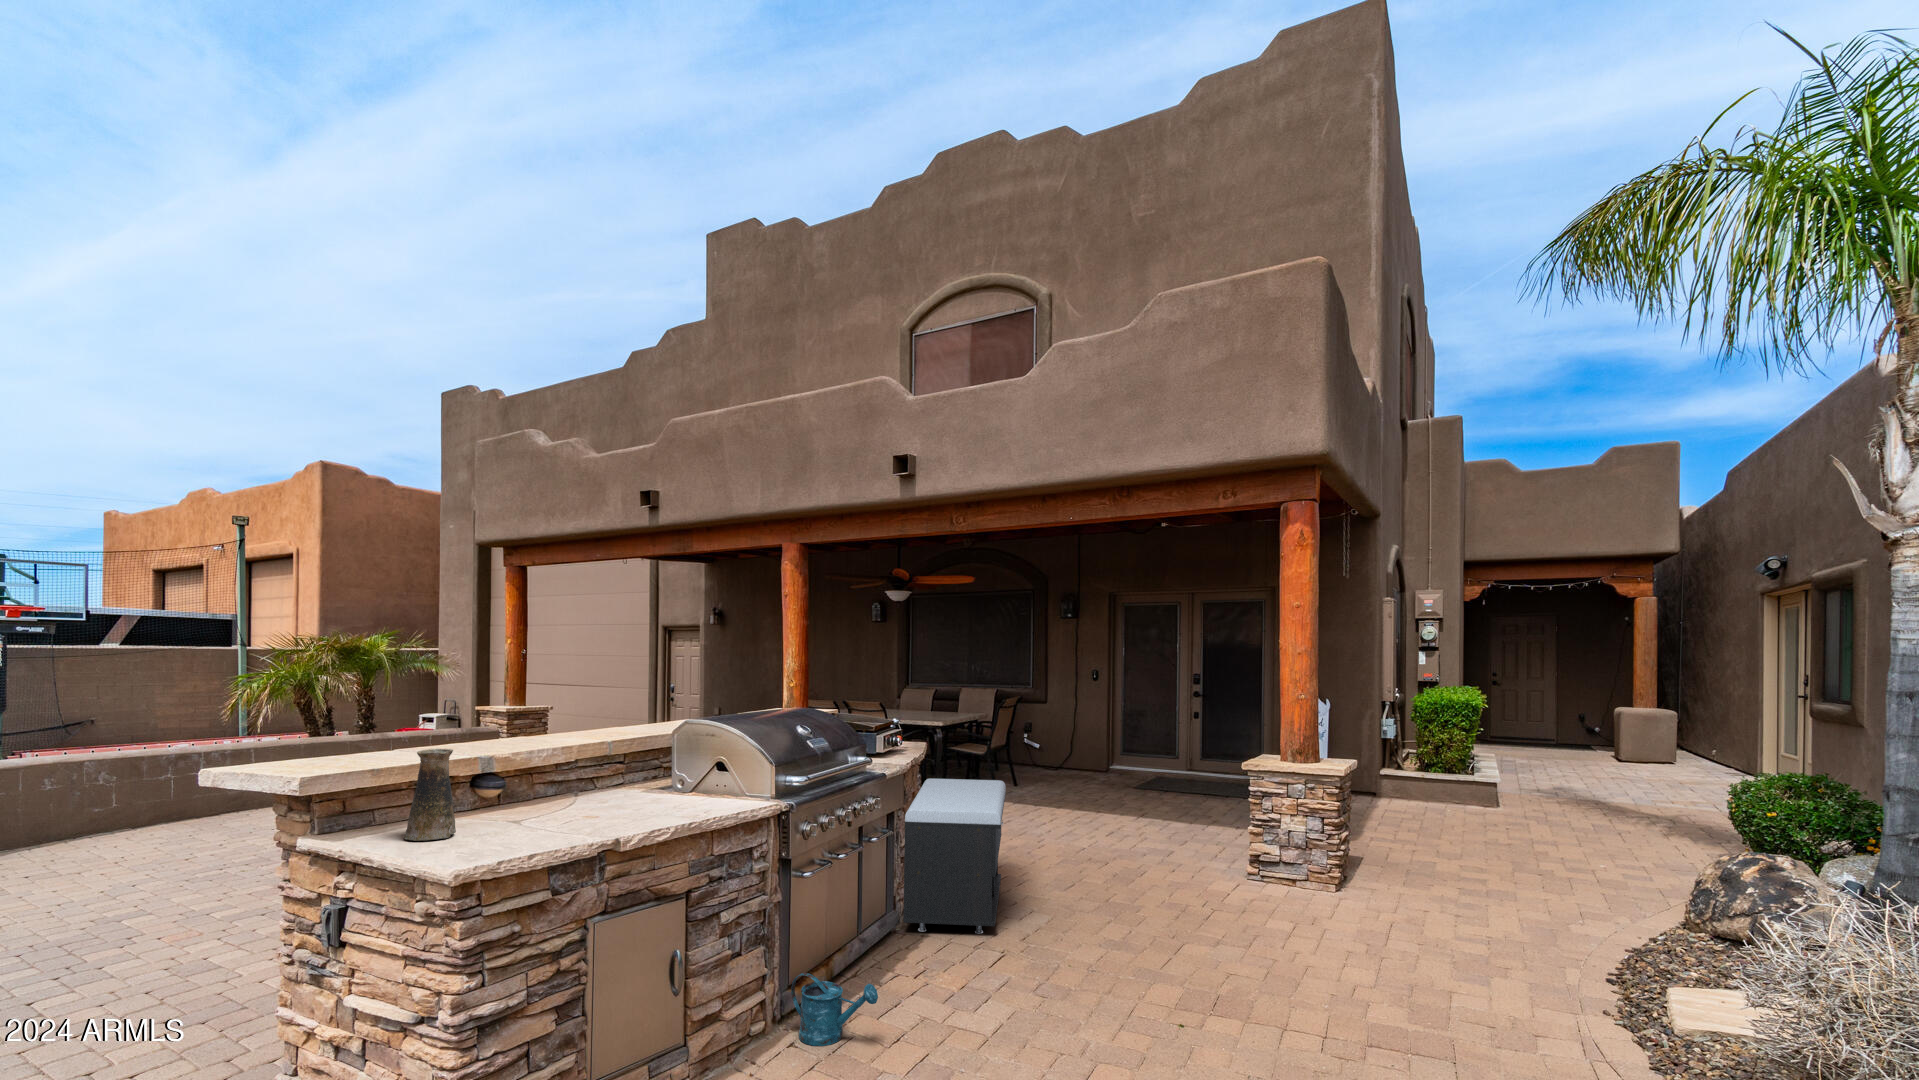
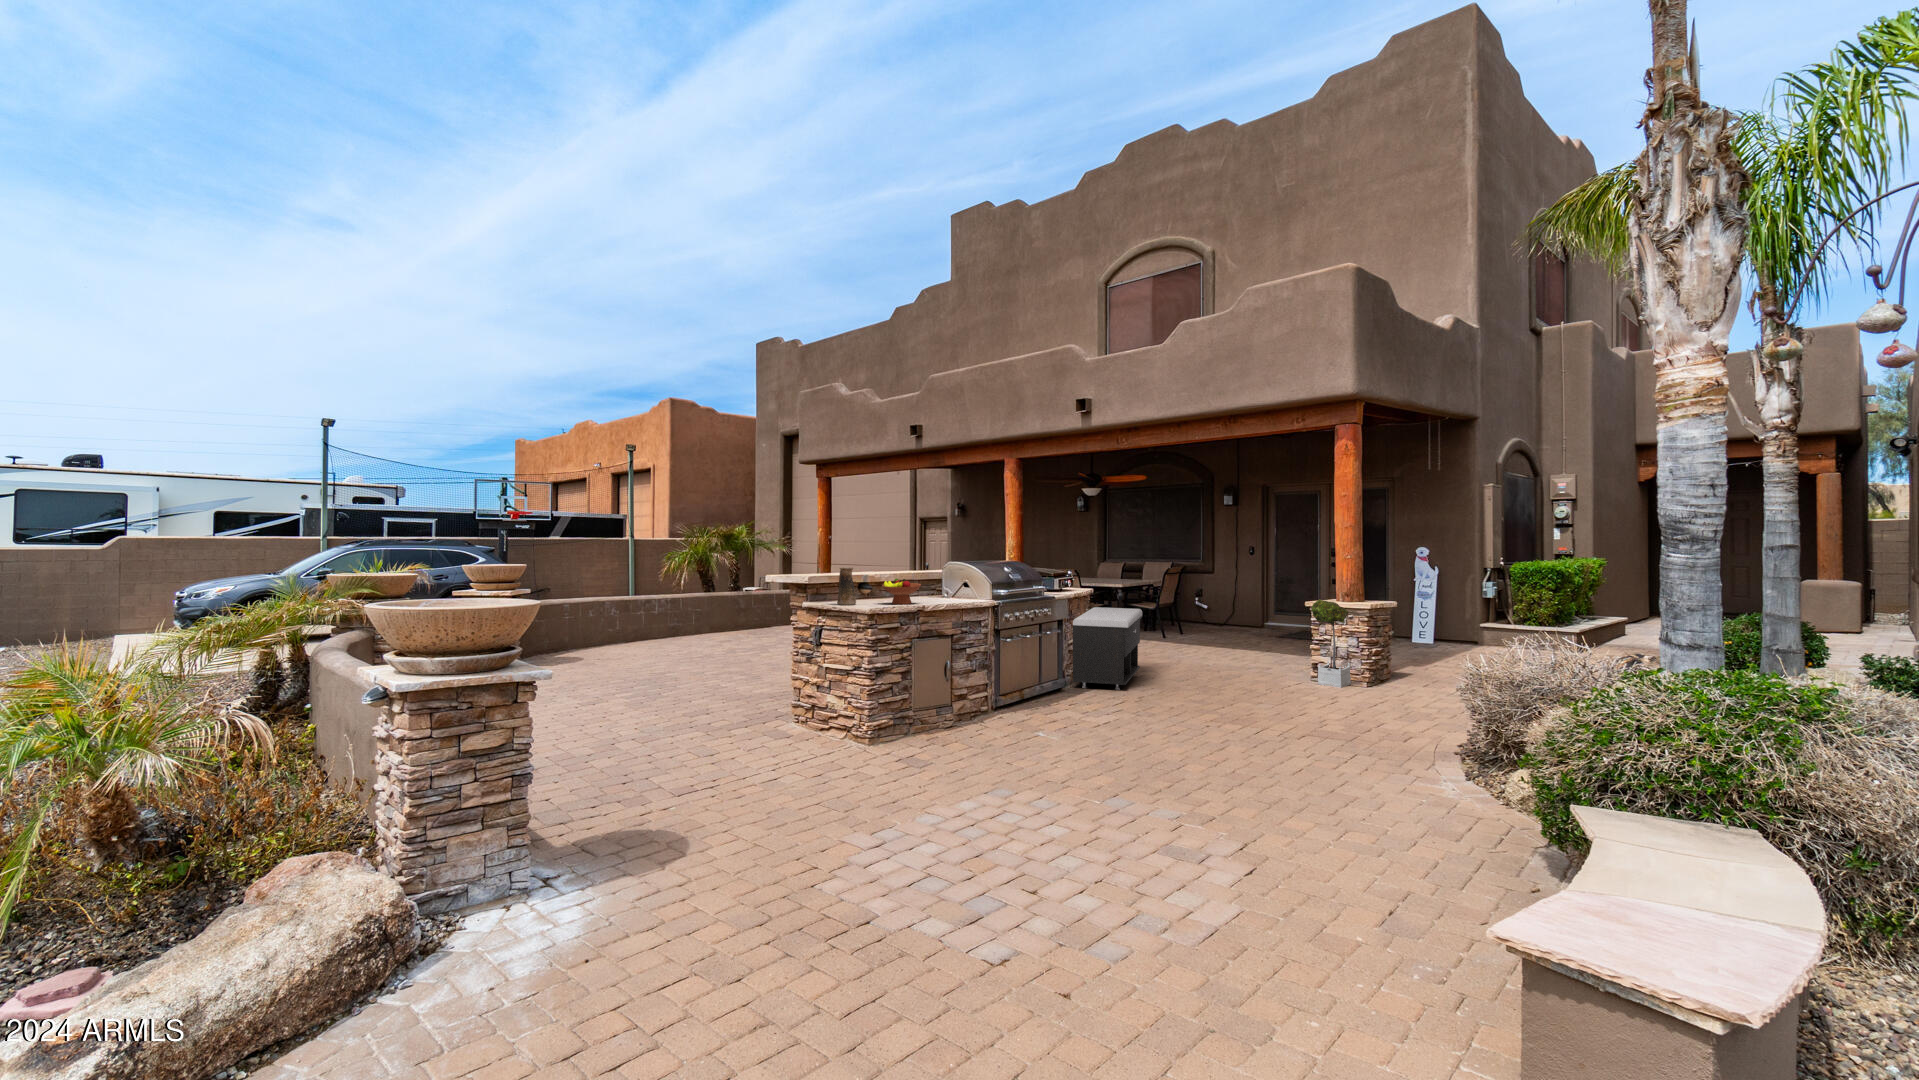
potted tree: none [1258,762,1318,903] -> present [1312,599,1351,688]
fruit bowl: none [522,771,616,832] -> present [882,579,921,605]
watering can: present [791,973,878,1046] -> none [1006,685,1047,717]

